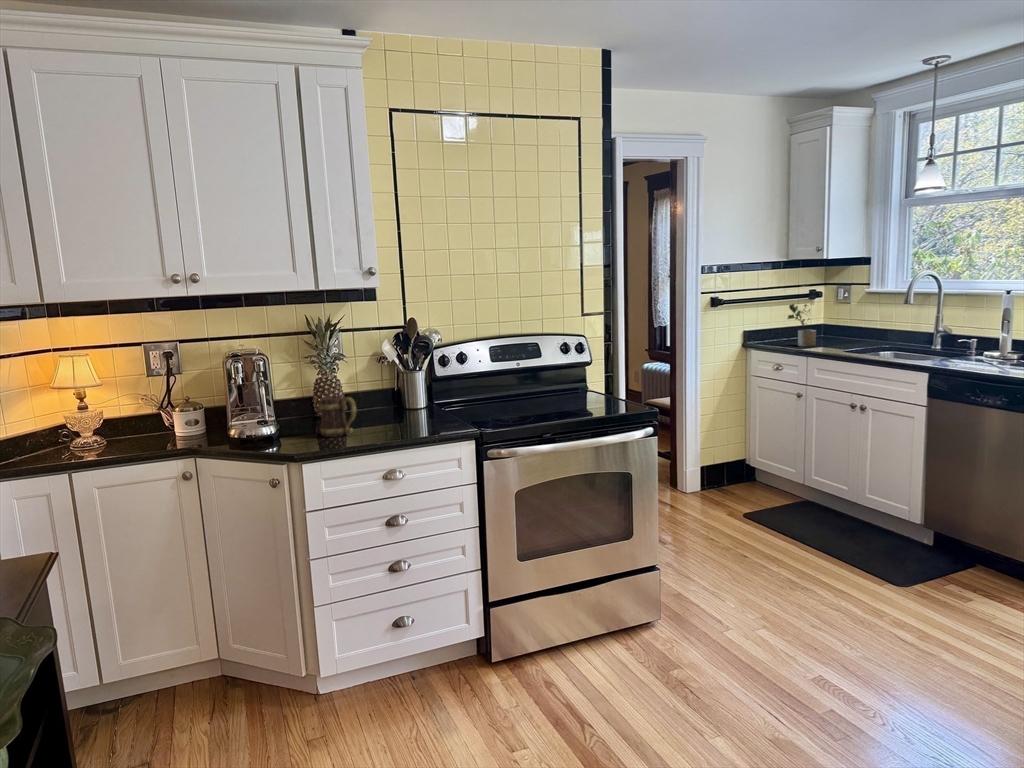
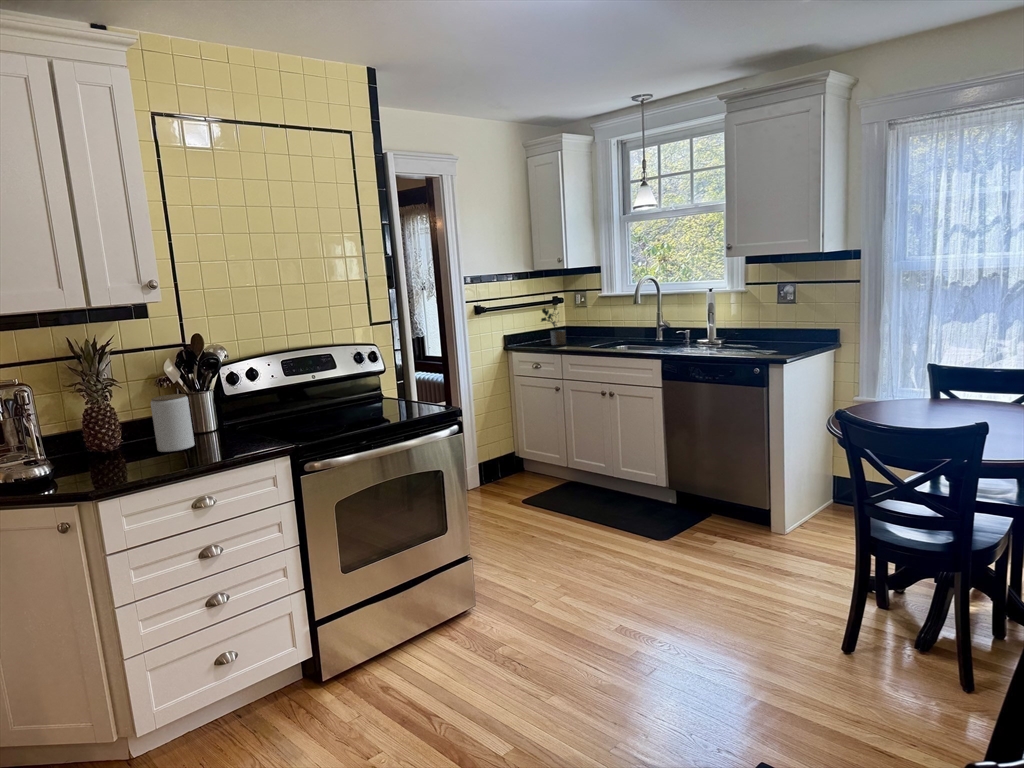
jar: none [365,372,400,424] -> present [151,394,195,452]
mug: present [320,395,356,437] -> none [103,424,150,471]

